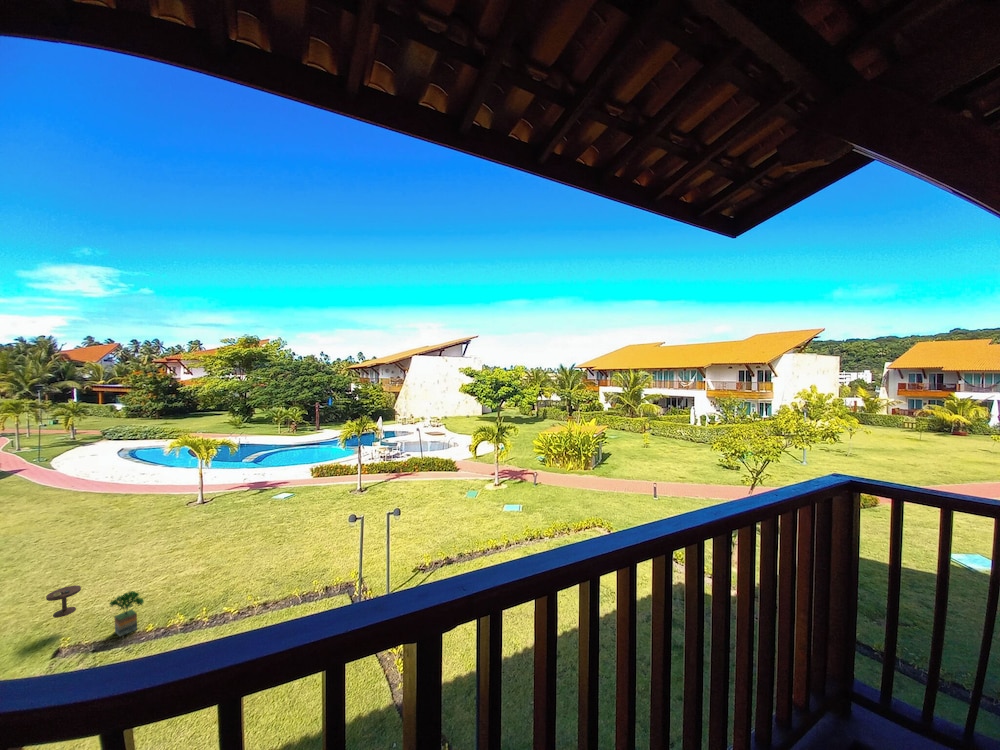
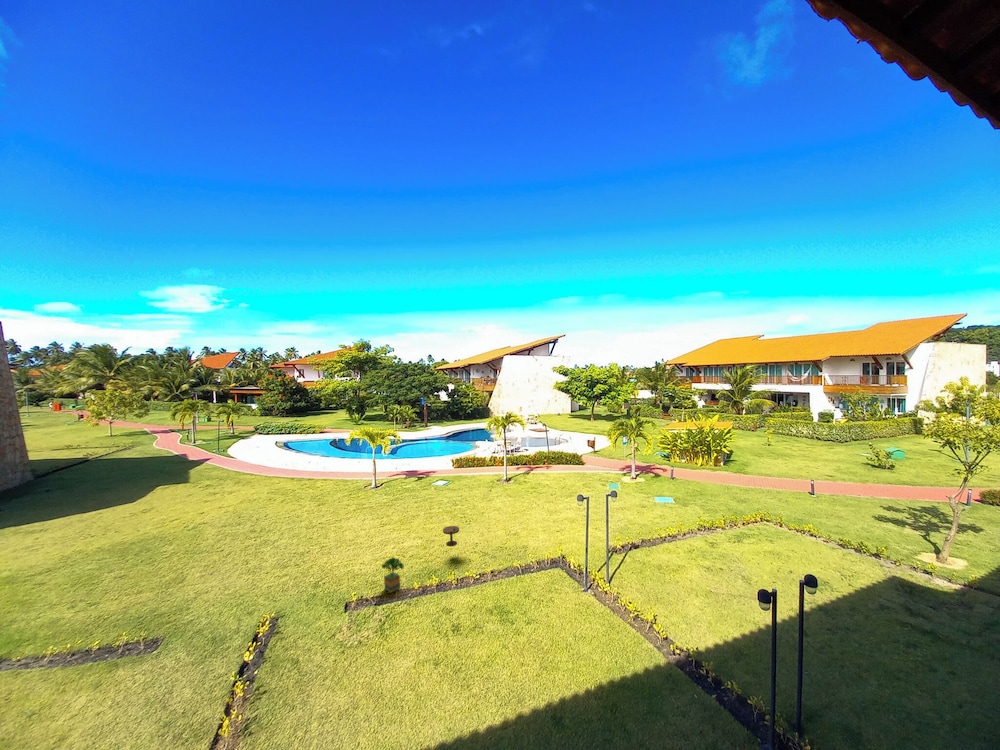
side table: present [46,585,81,618] -> present [443,526,459,546]

